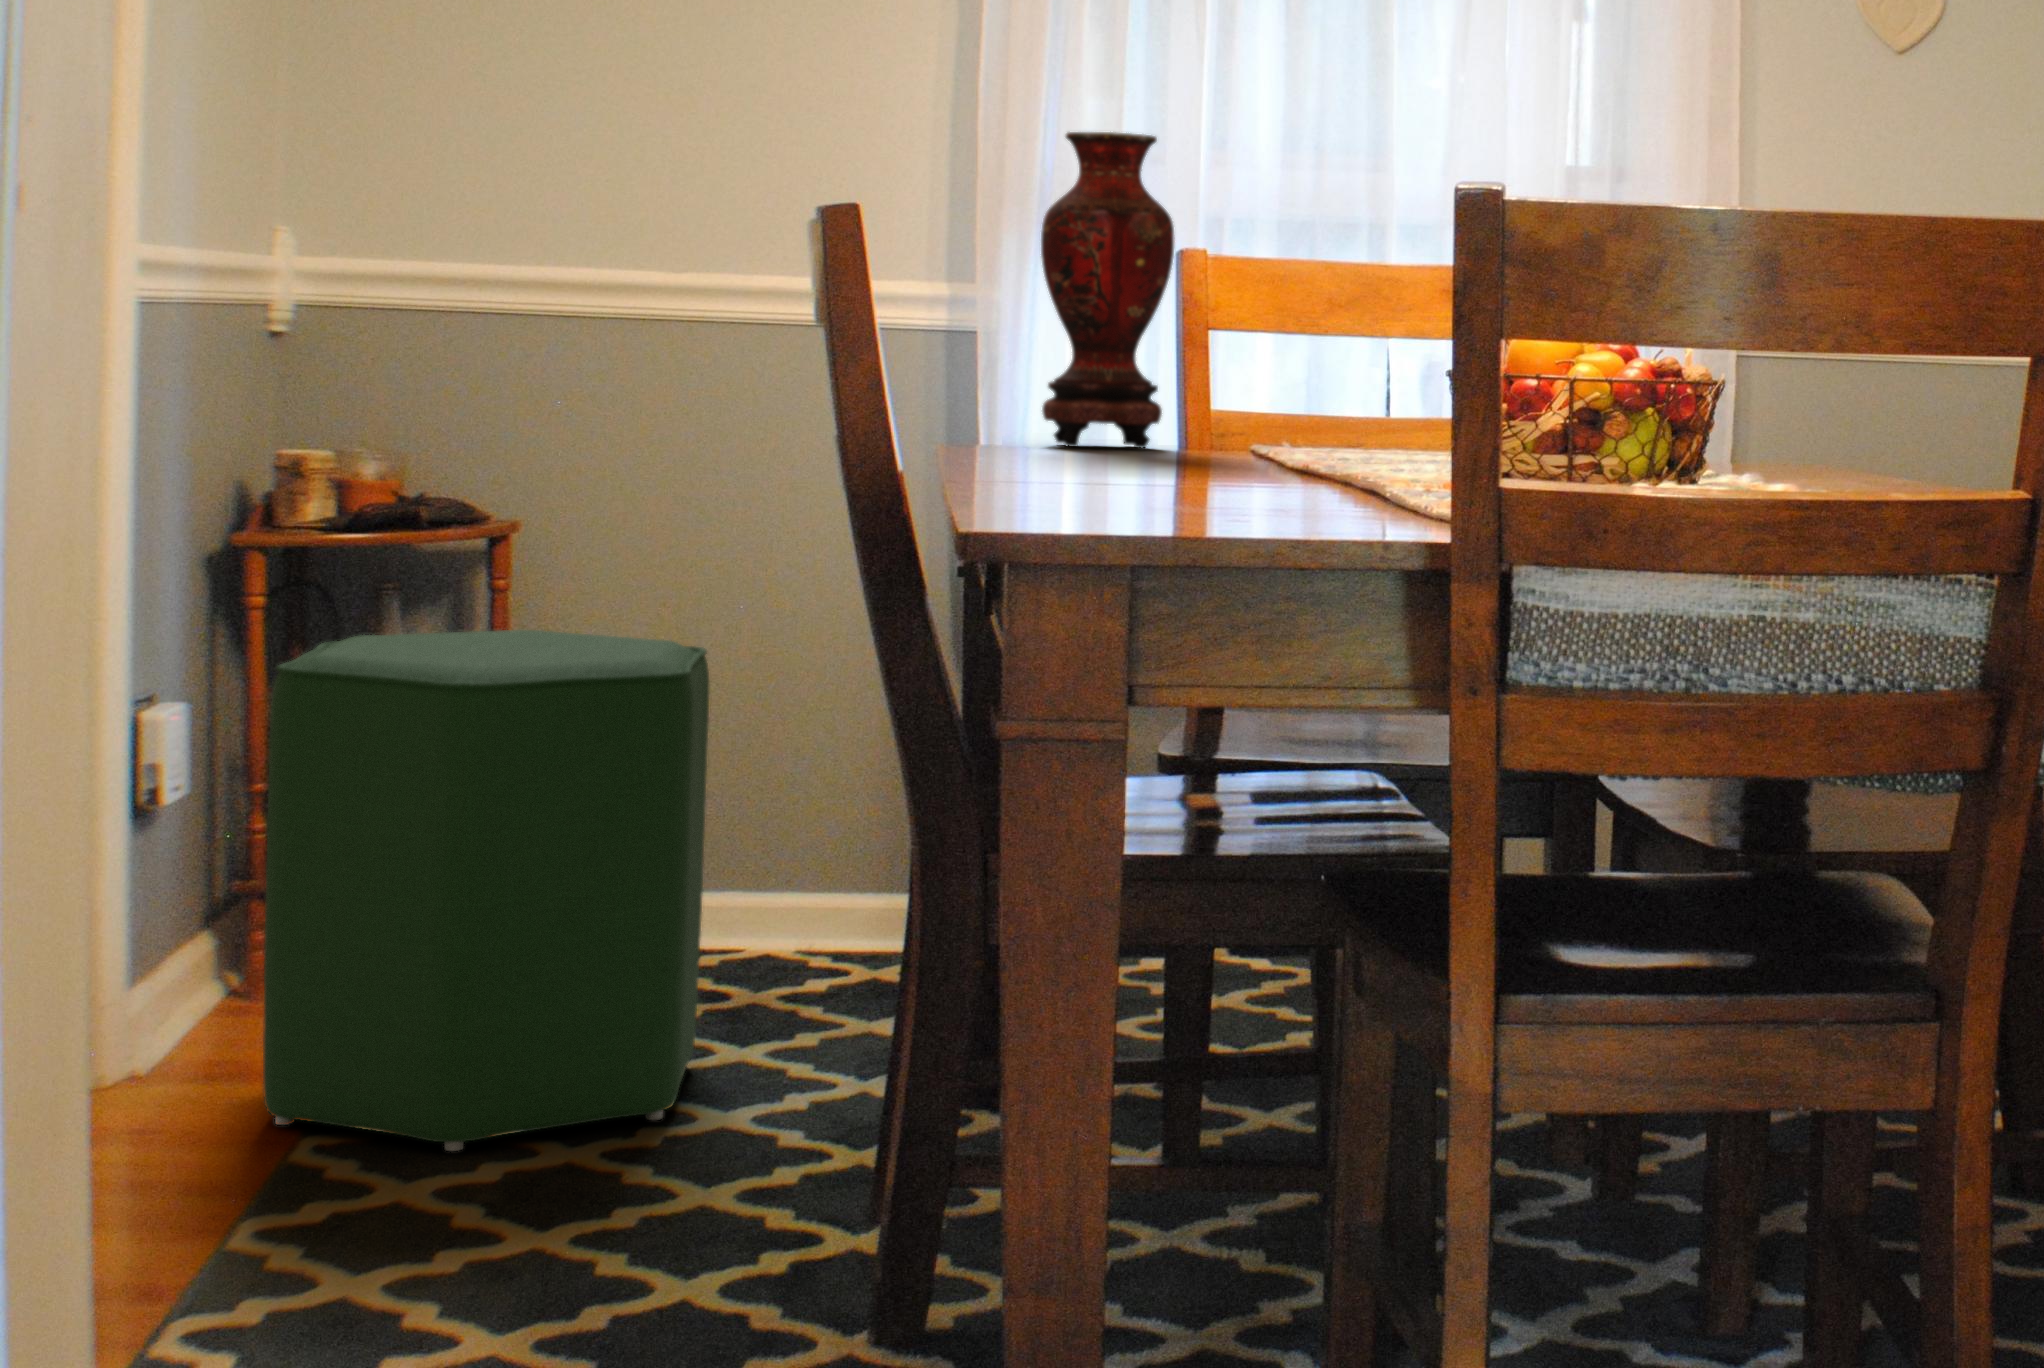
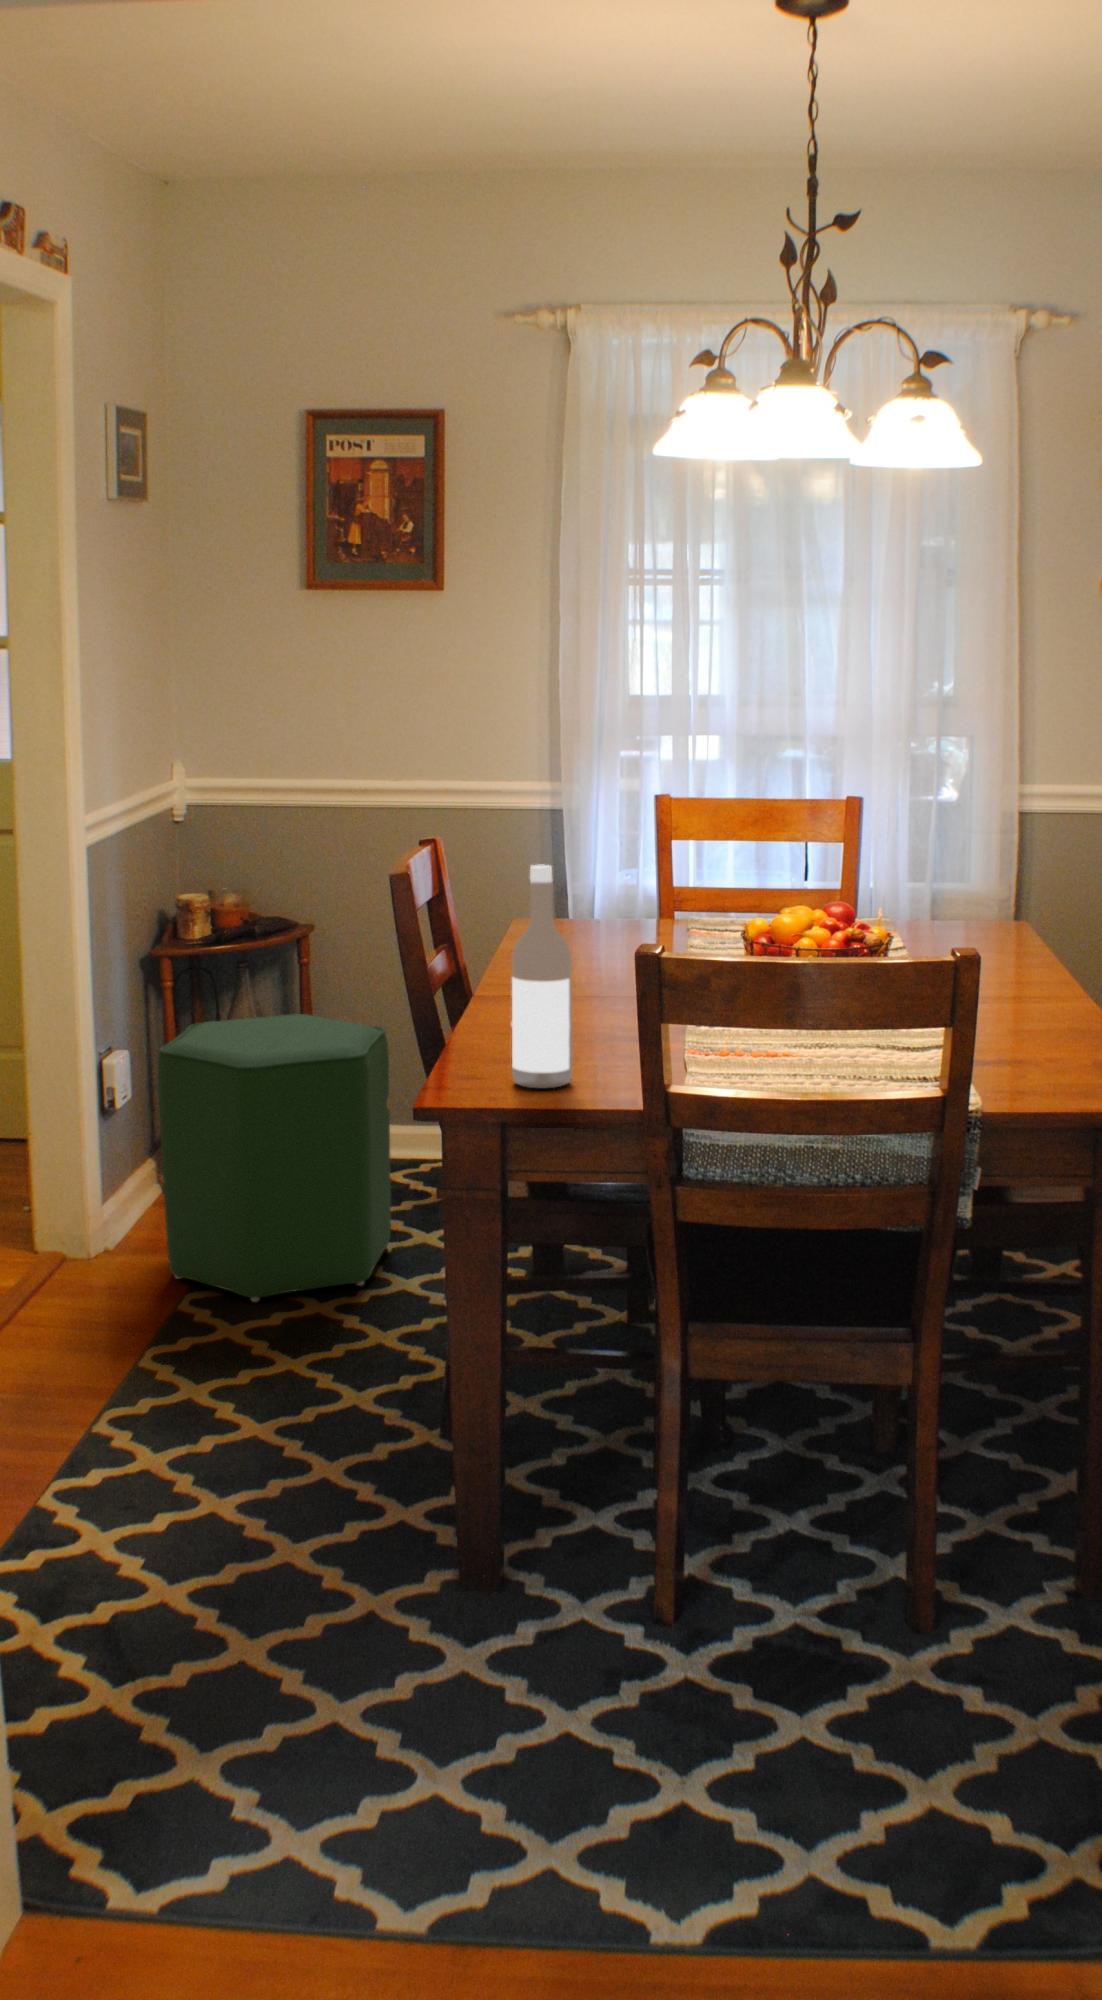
wine bottle: none [1184,127,1299,532] -> present [512,865,572,1088]
vase: present [1041,132,1175,448] -> none [543,751,620,935]

